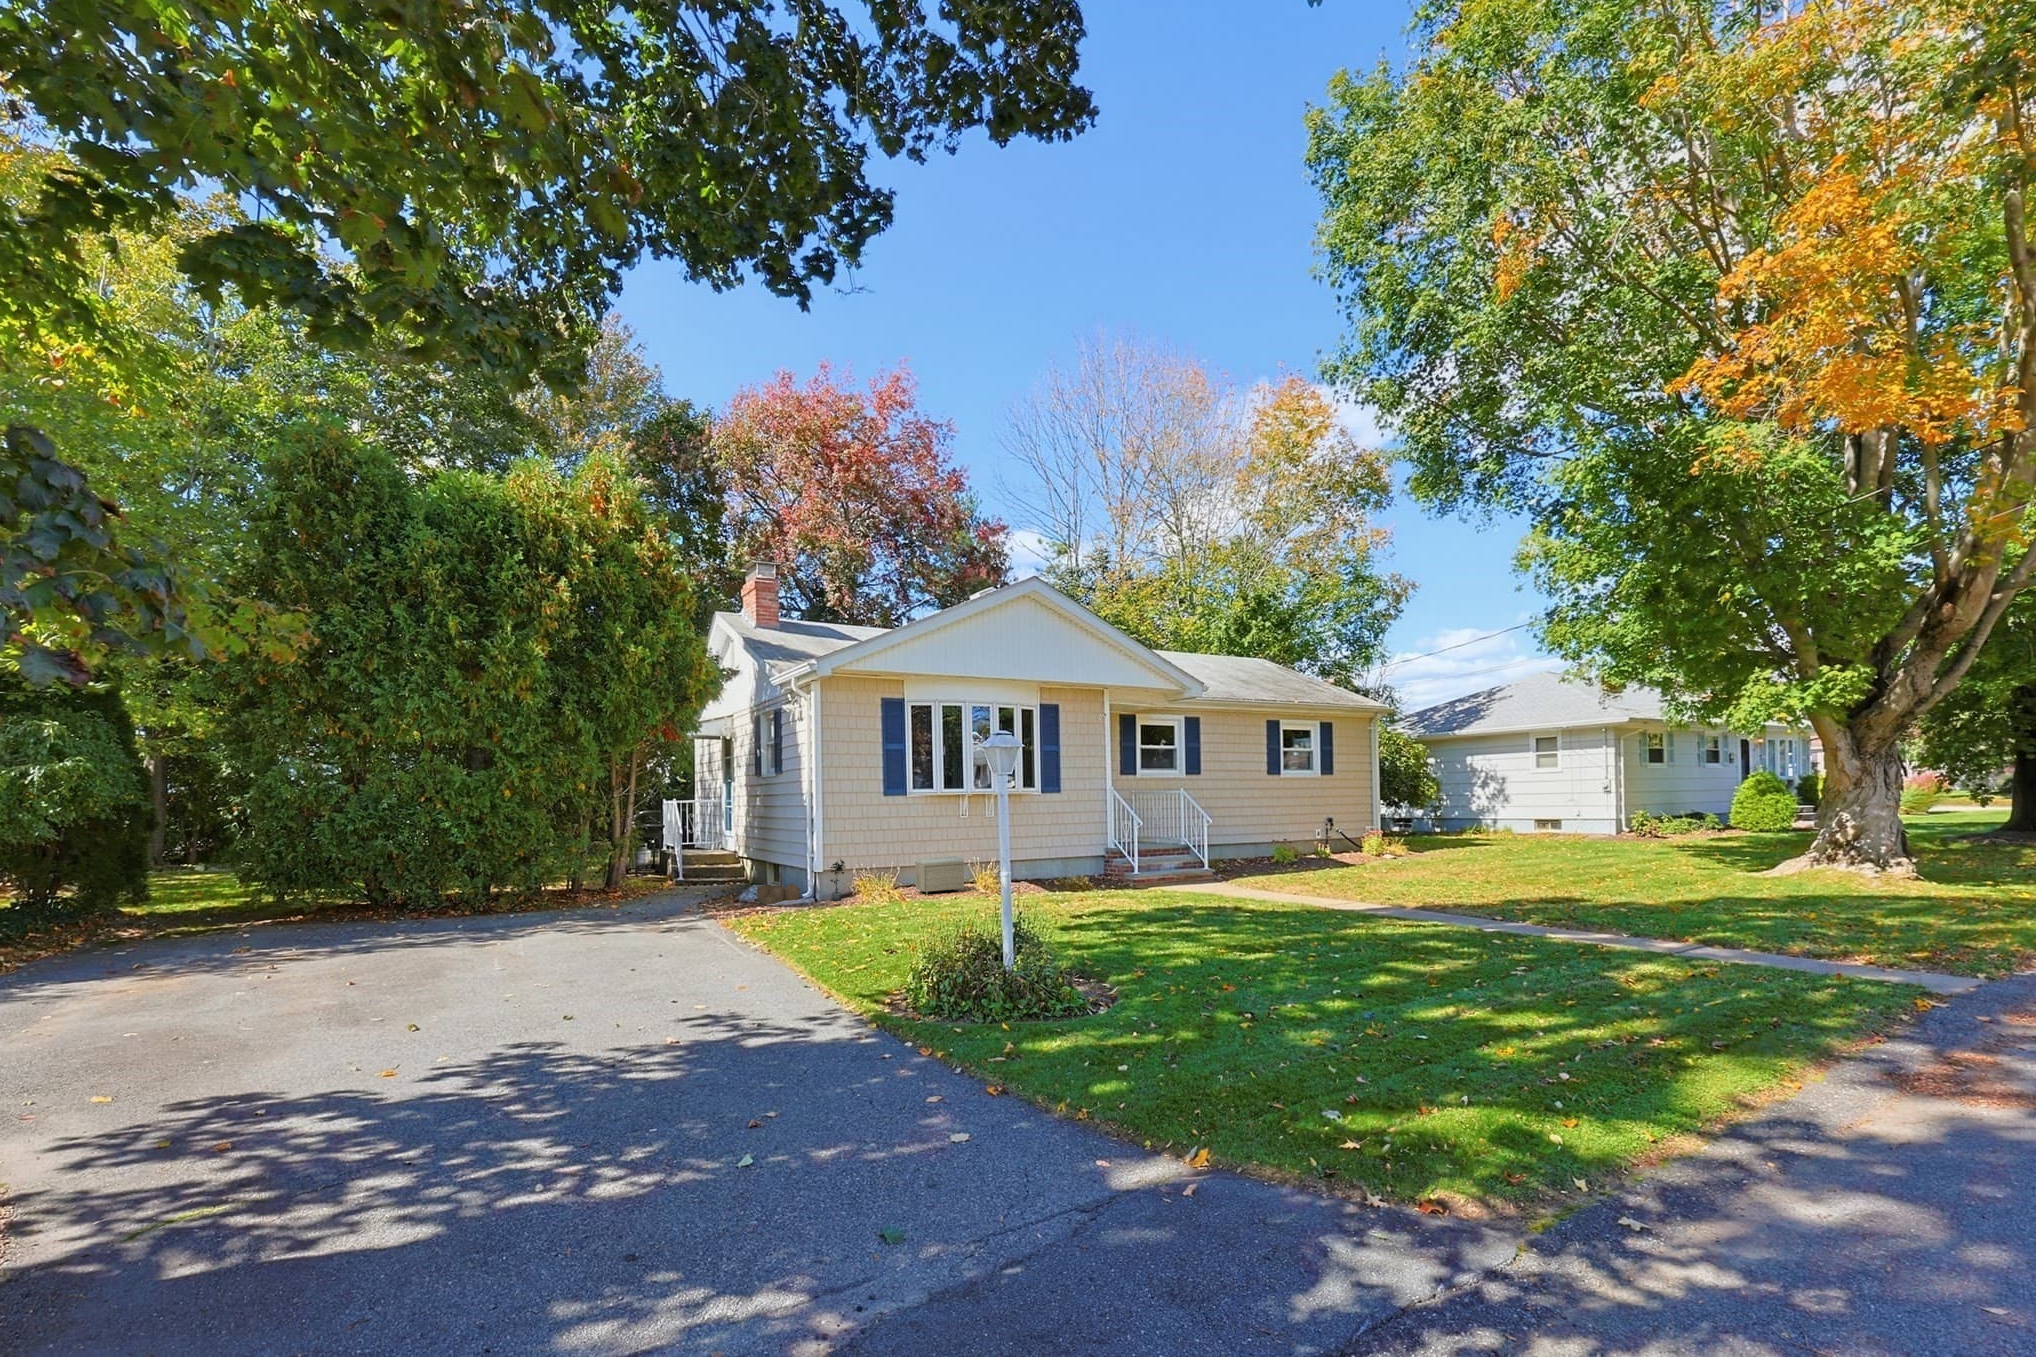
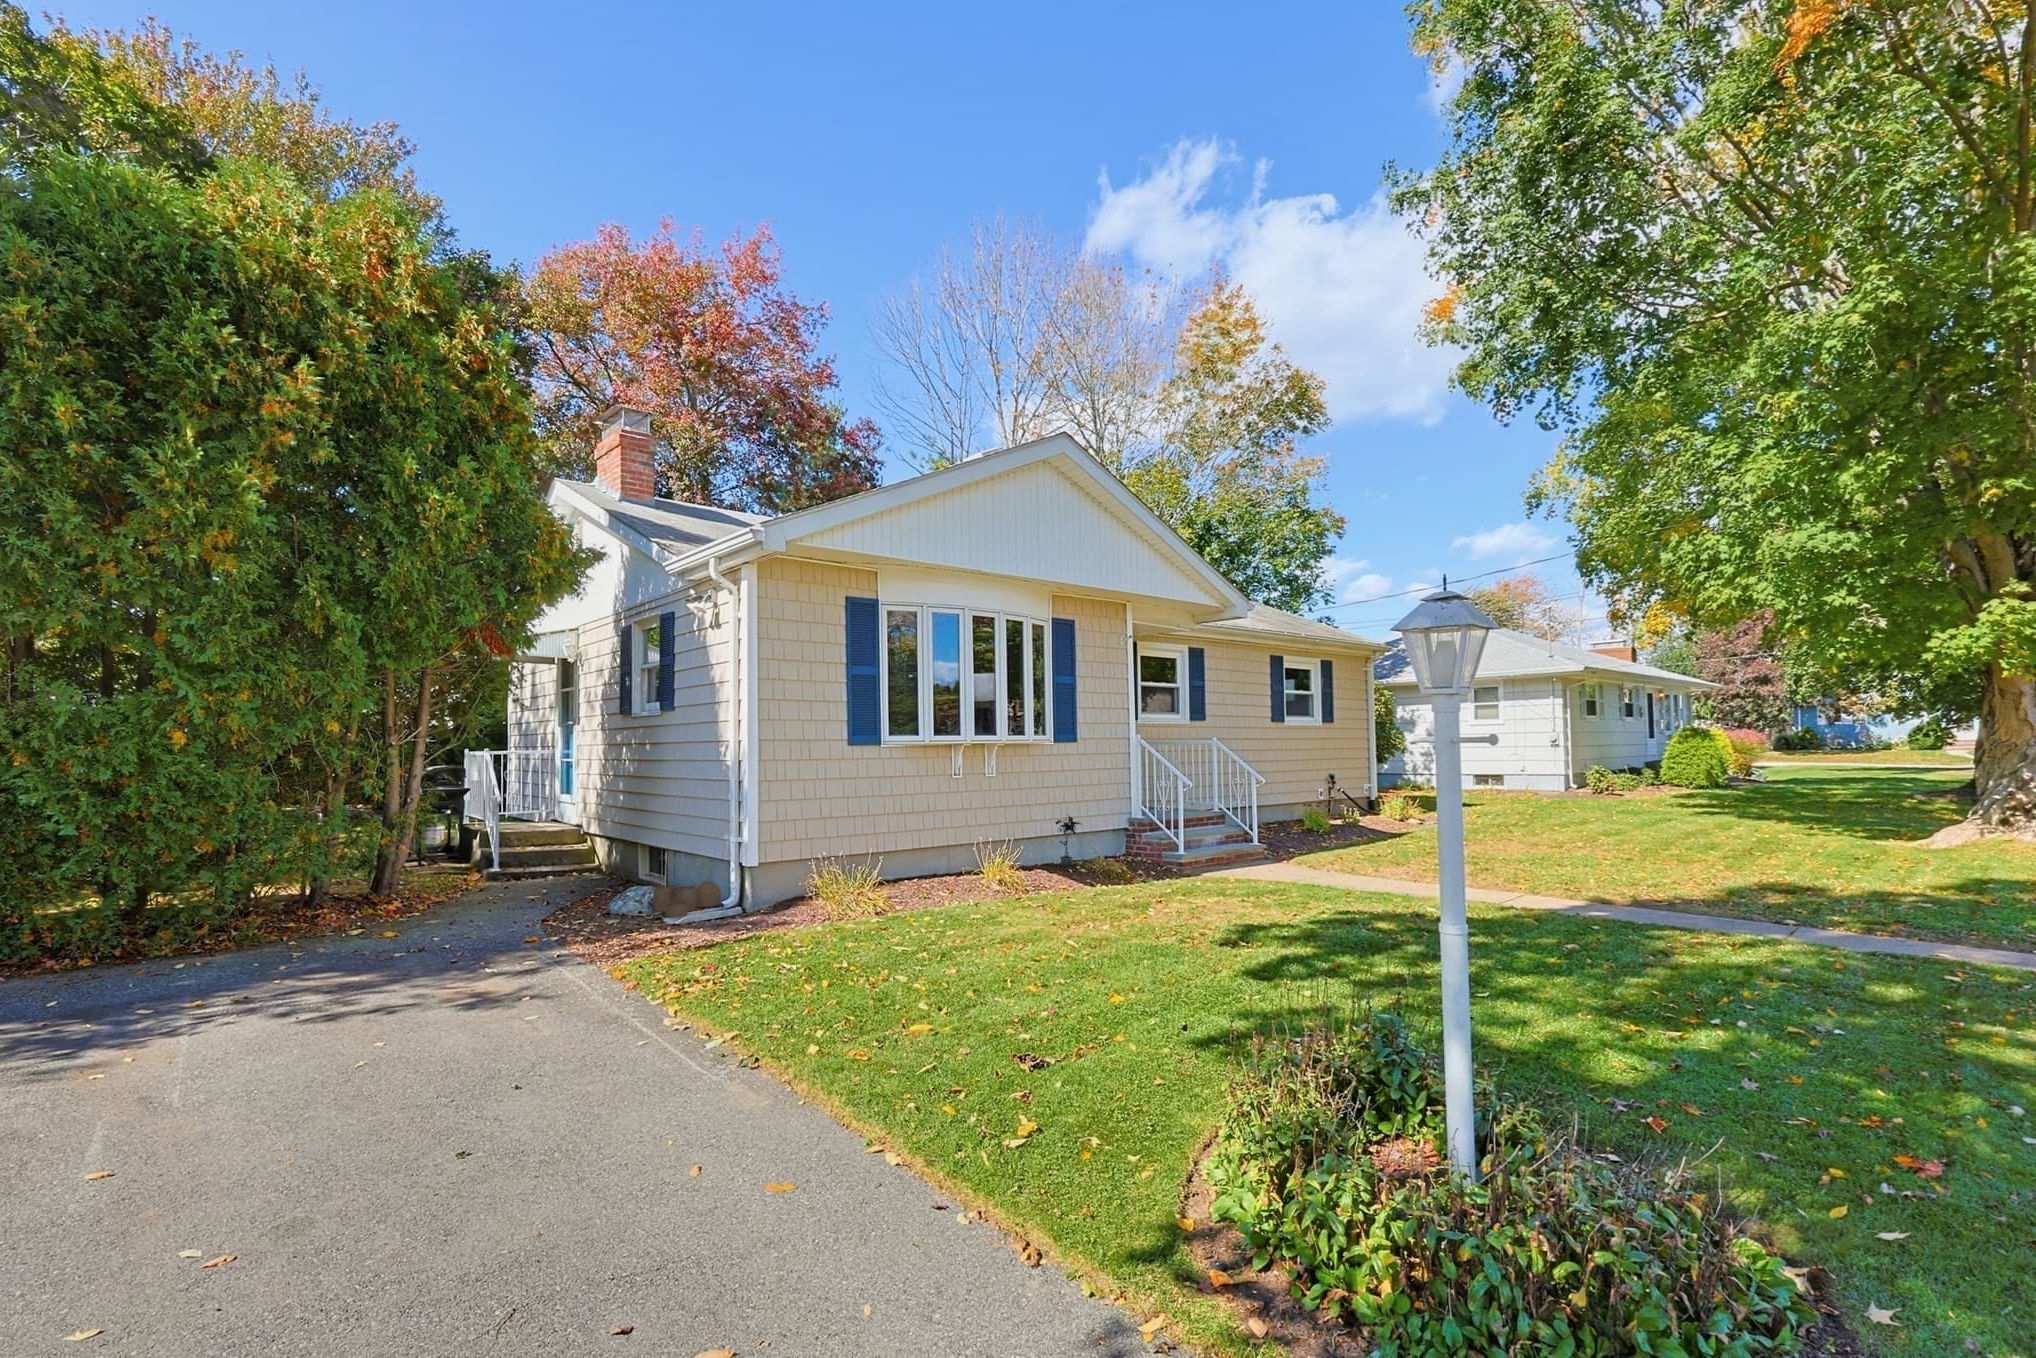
storage bench: present [915,856,964,895] -> none [893,833,966,891]
potted plant: present [830,860,845,901] -> present [1055,816,1081,867]

